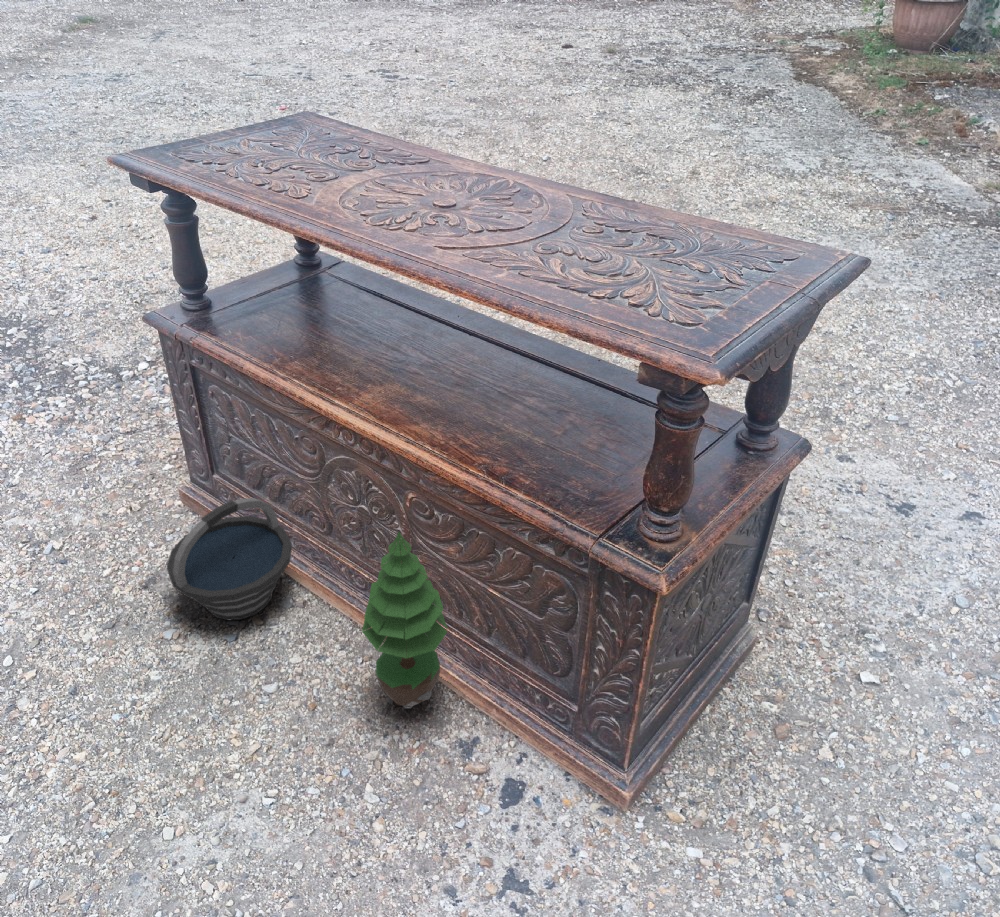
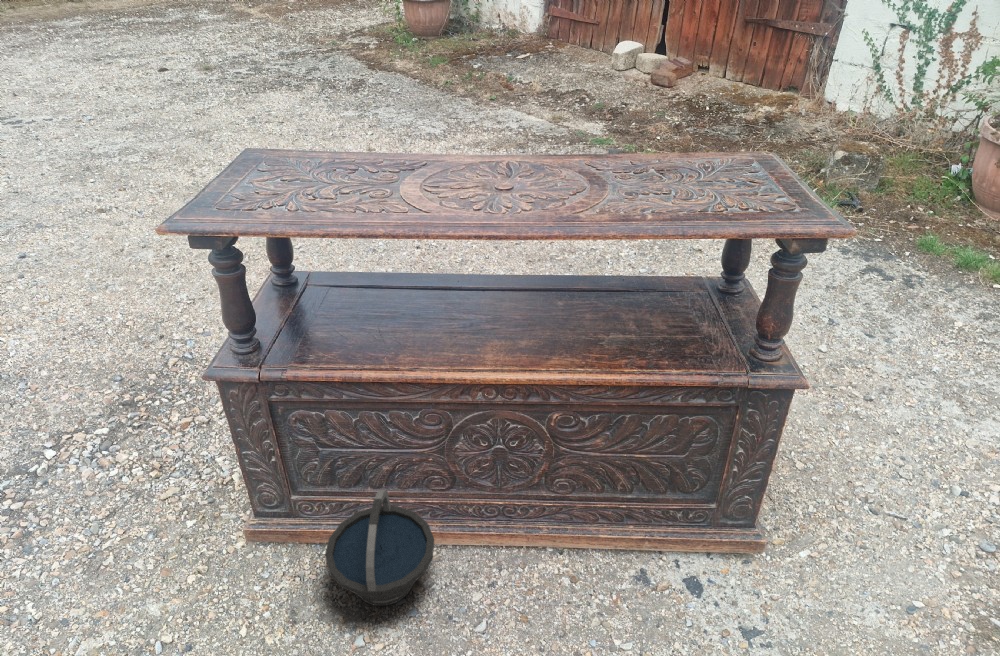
potted tree: present [362,532,447,708] -> none [553,440,619,579]

